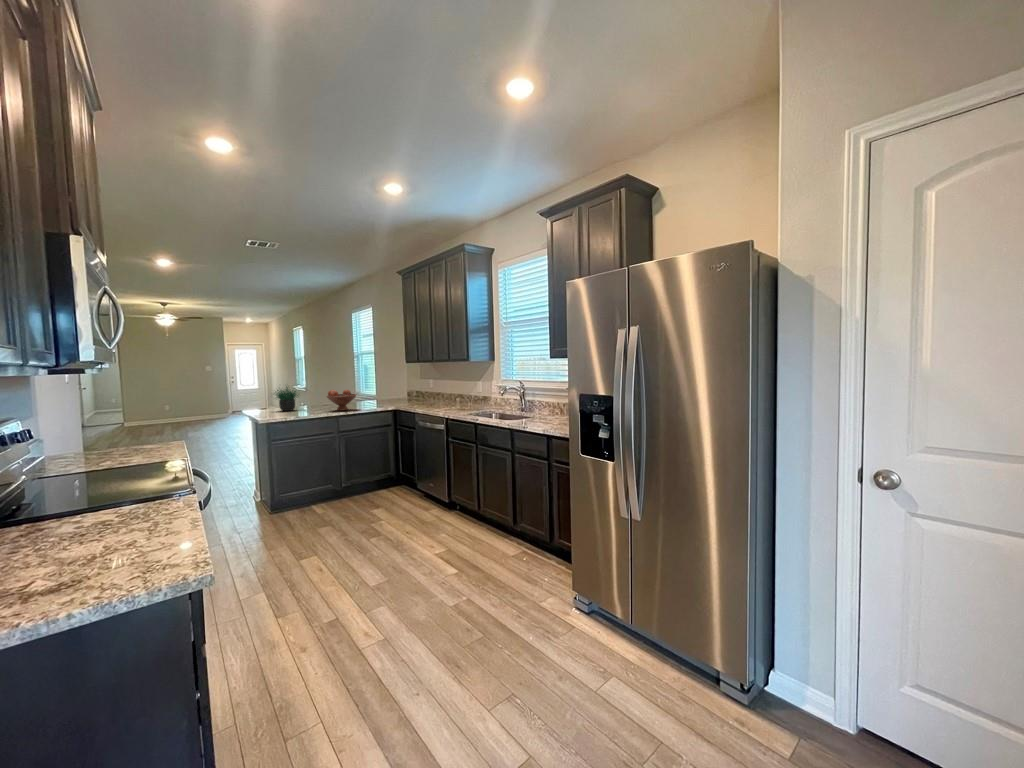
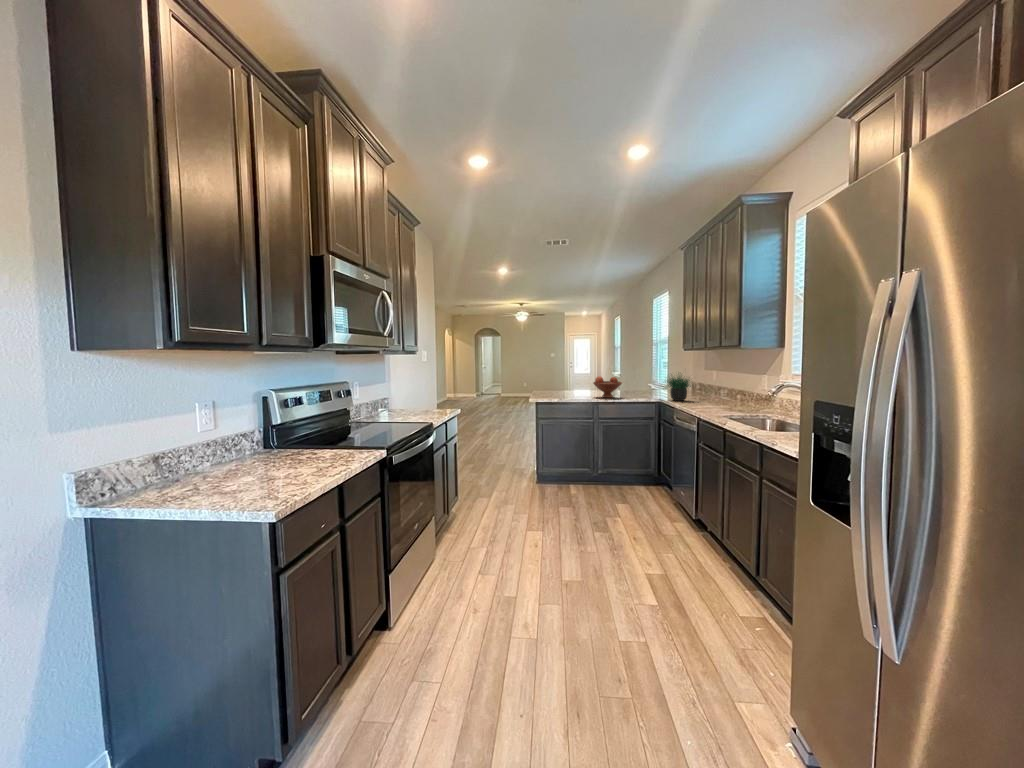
potted plant: present [275,387,298,411] -> present [667,376,691,401]

